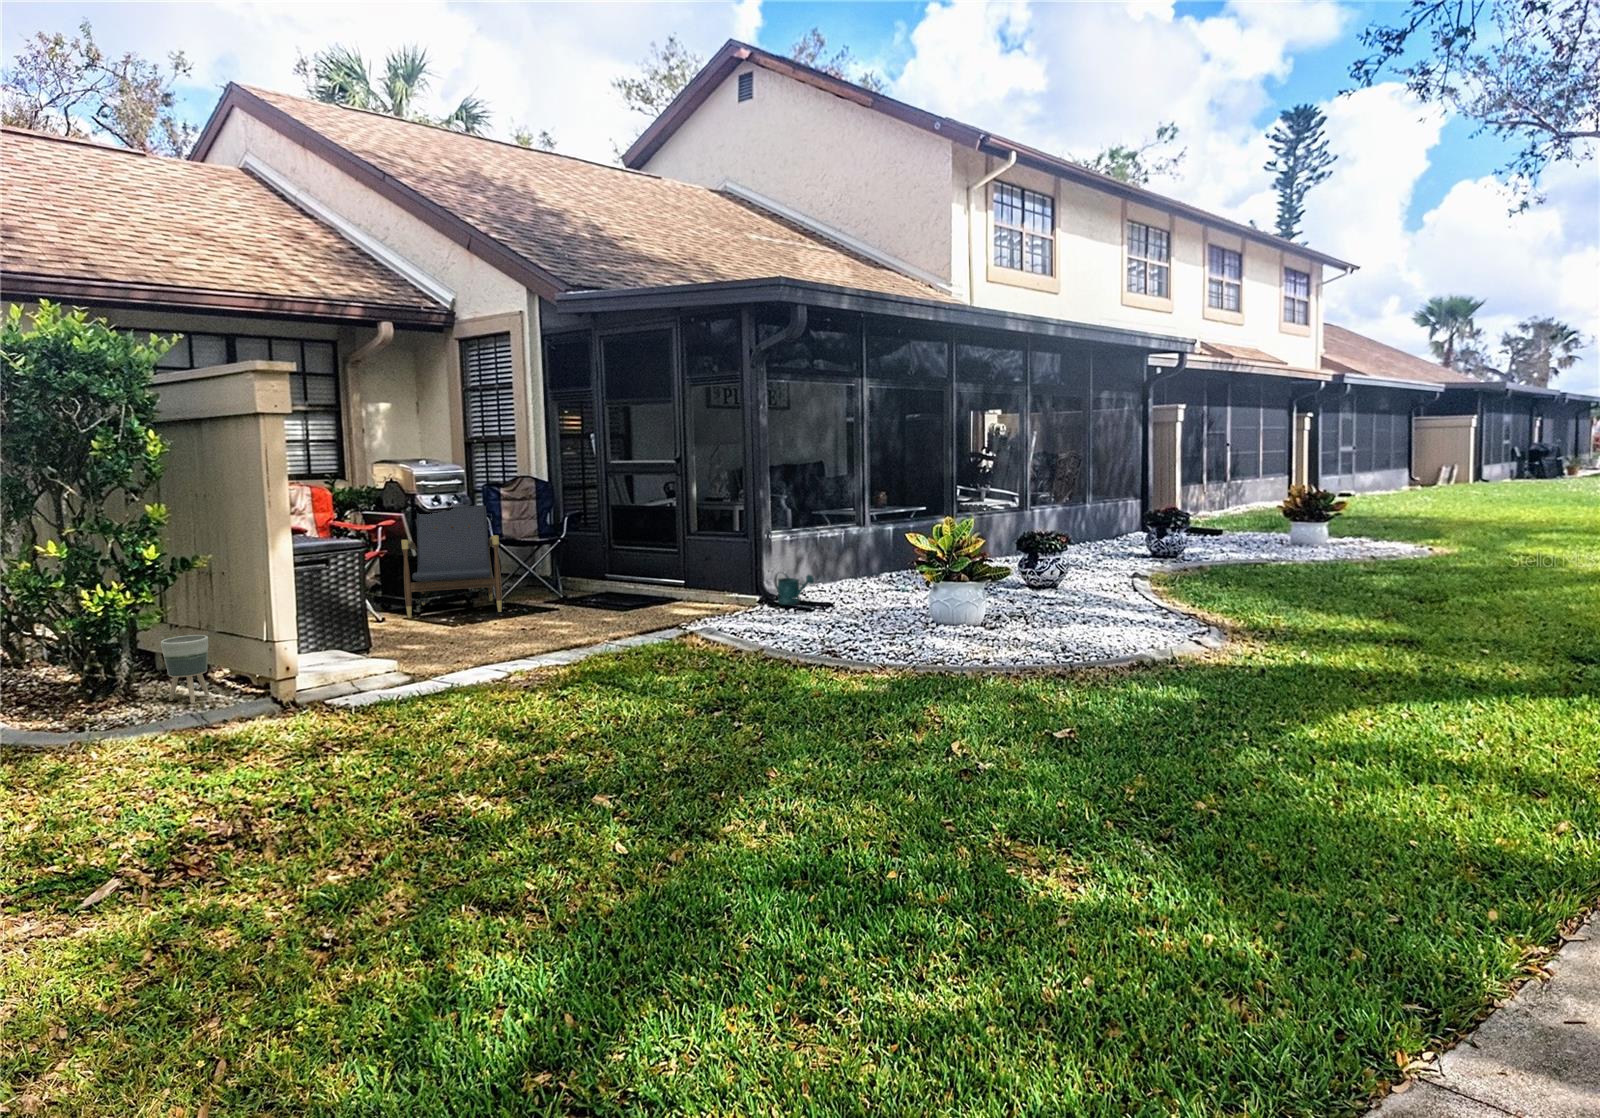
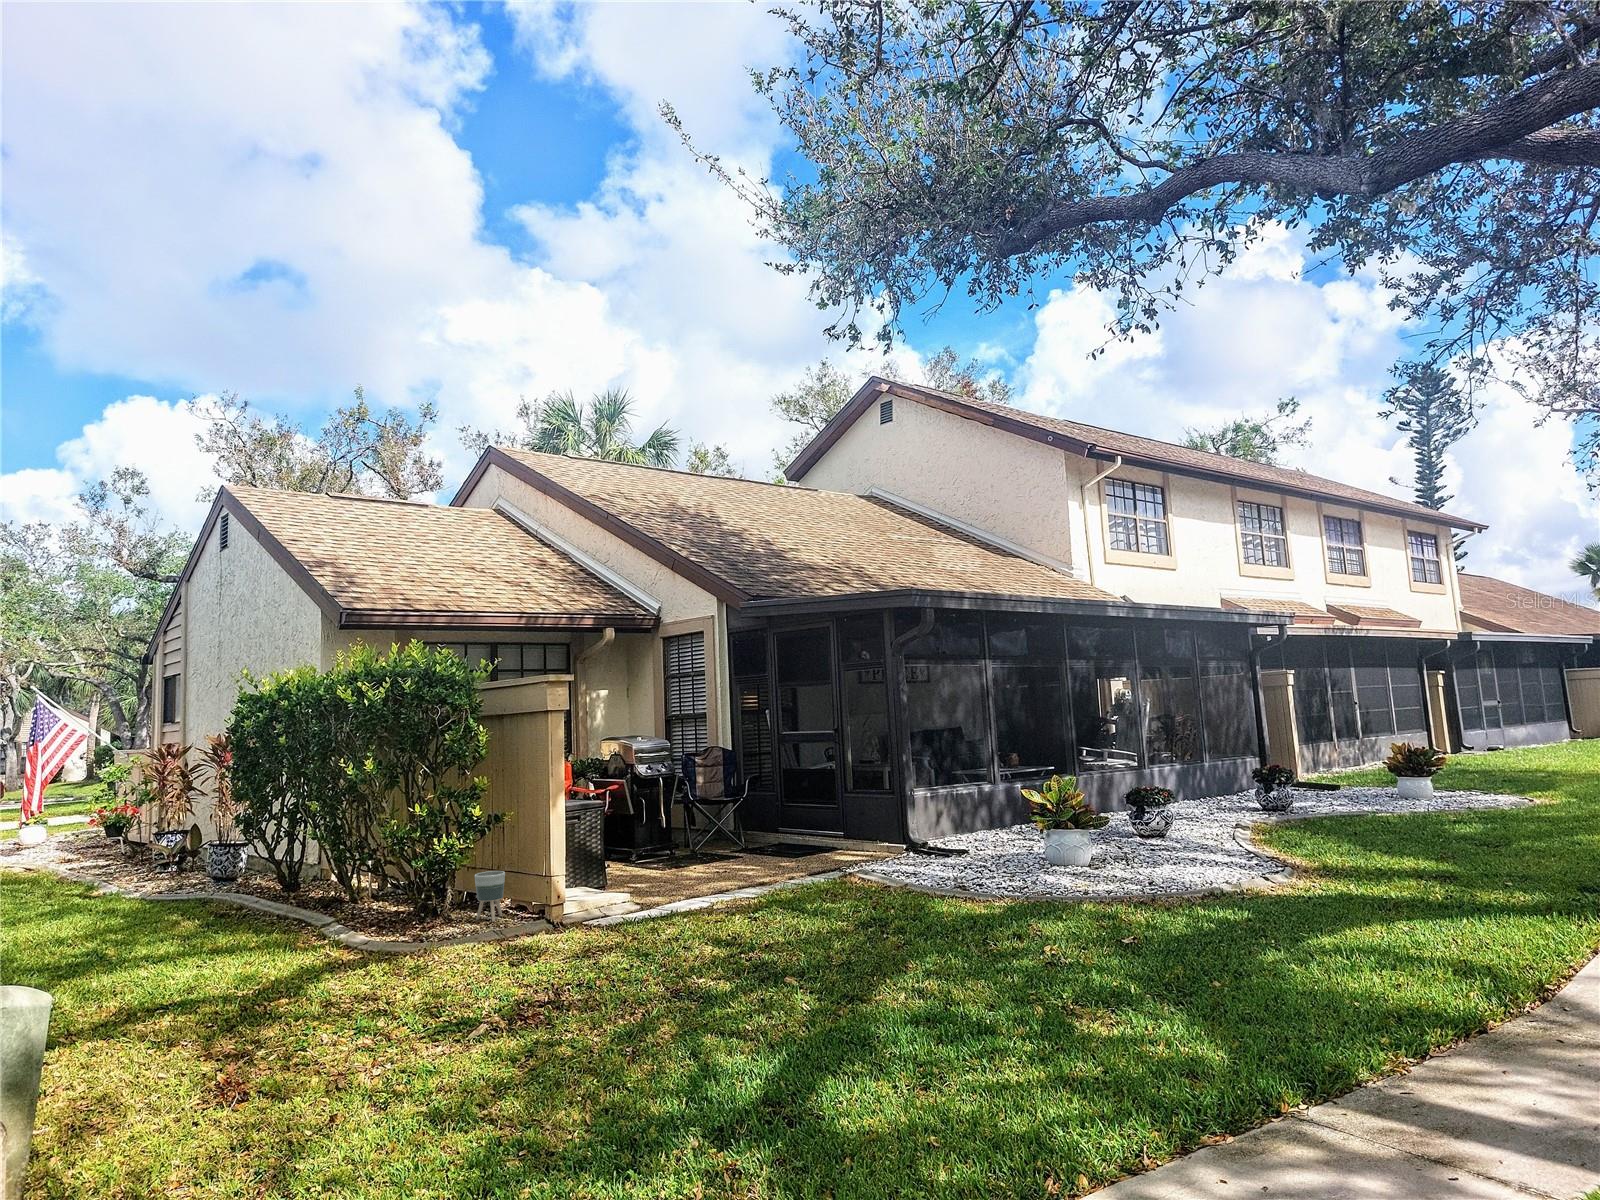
lounge chair: present [401,505,502,618] -> none [623,773,698,864]
watering can: present [774,574,814,605] -> none [917,825,950,853]

